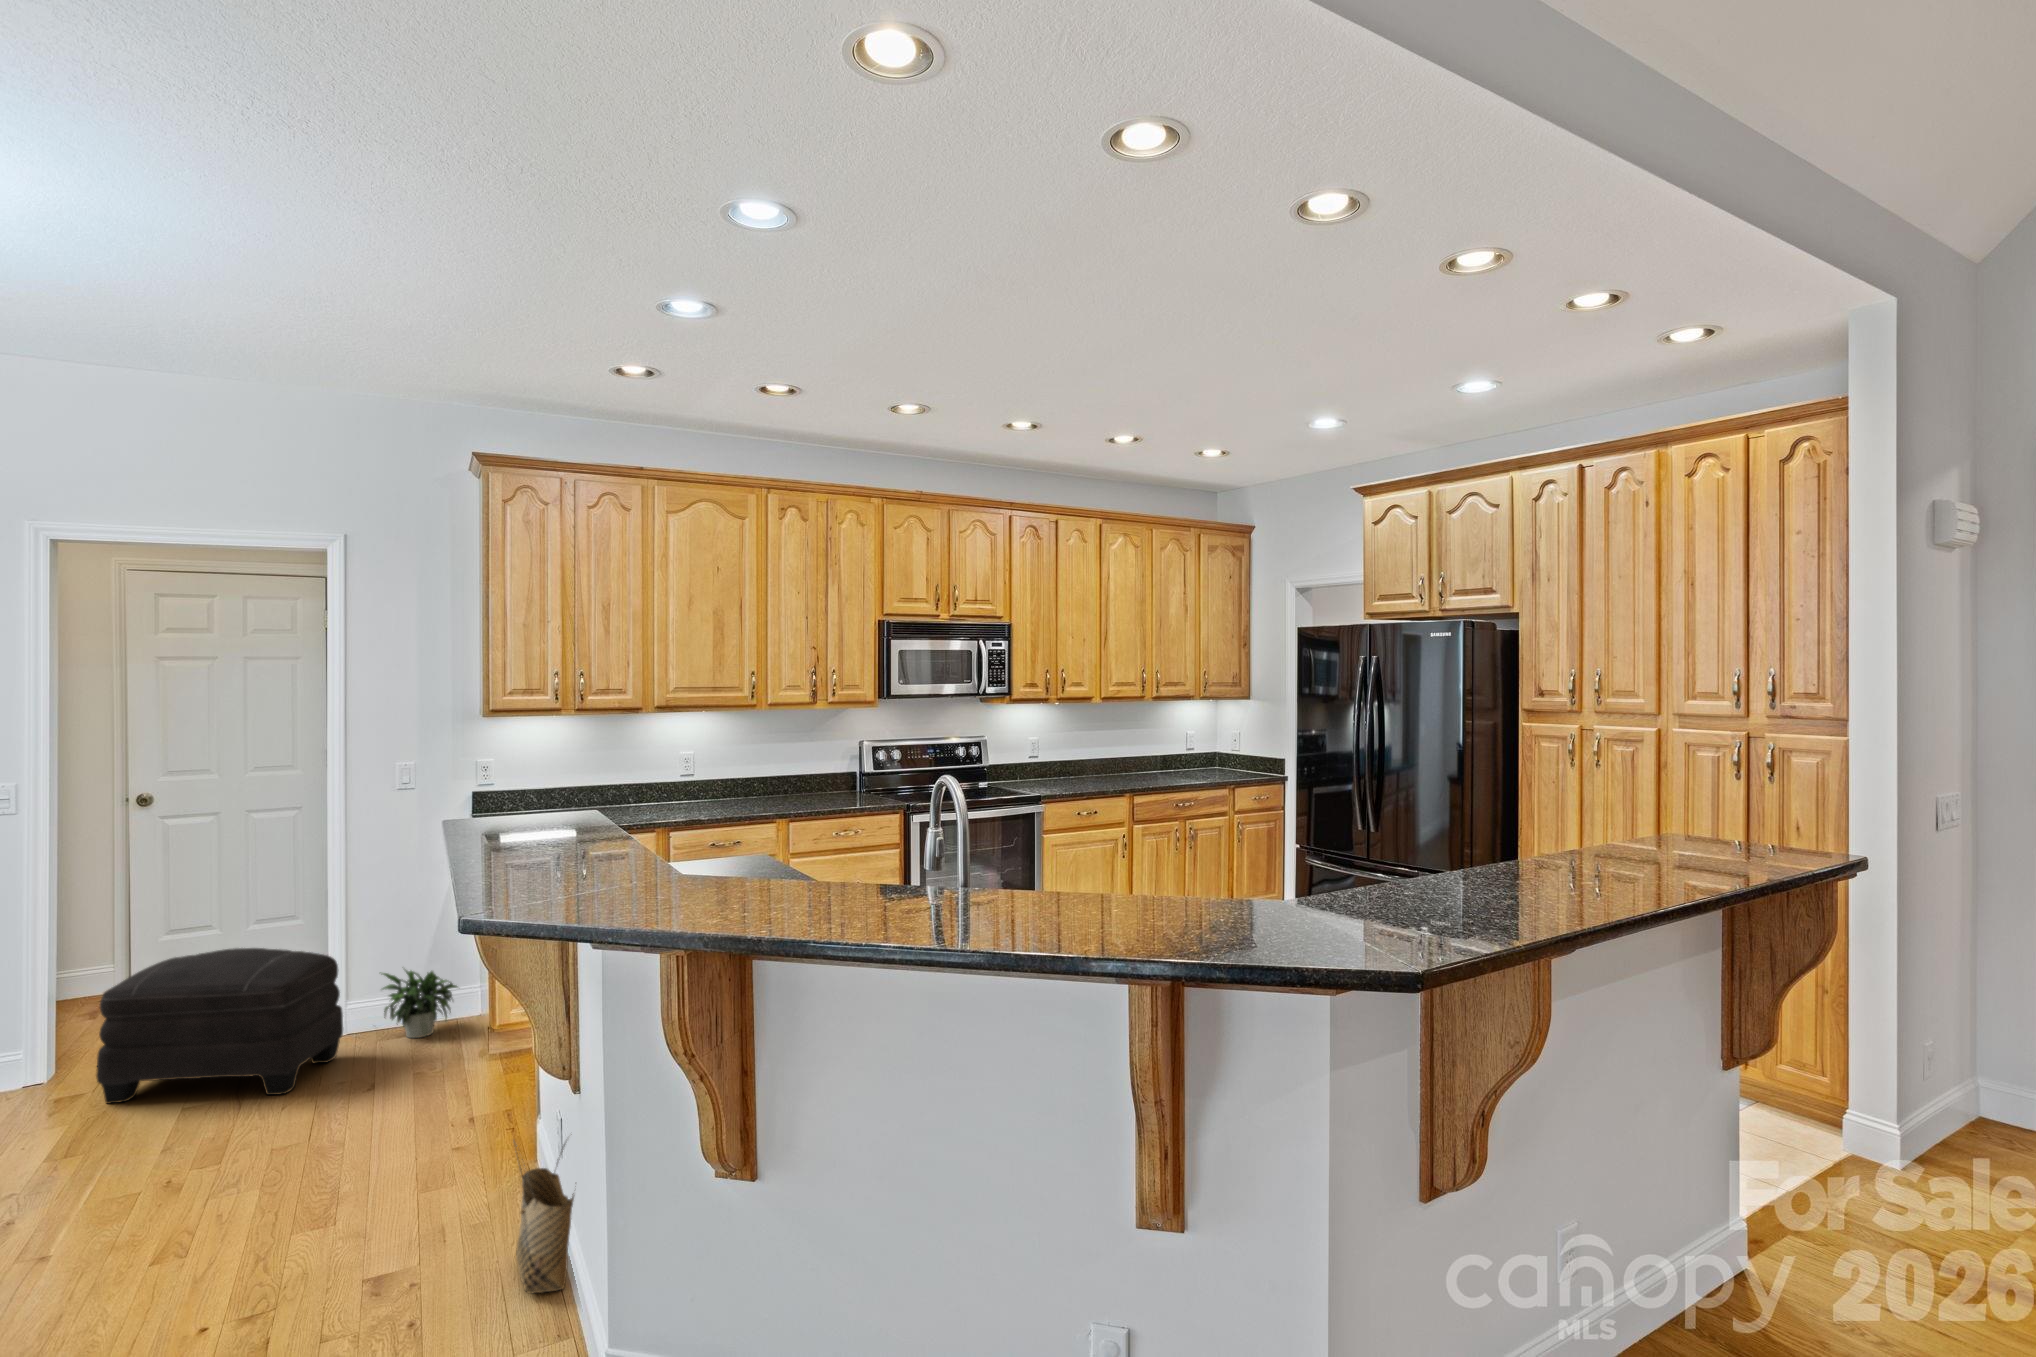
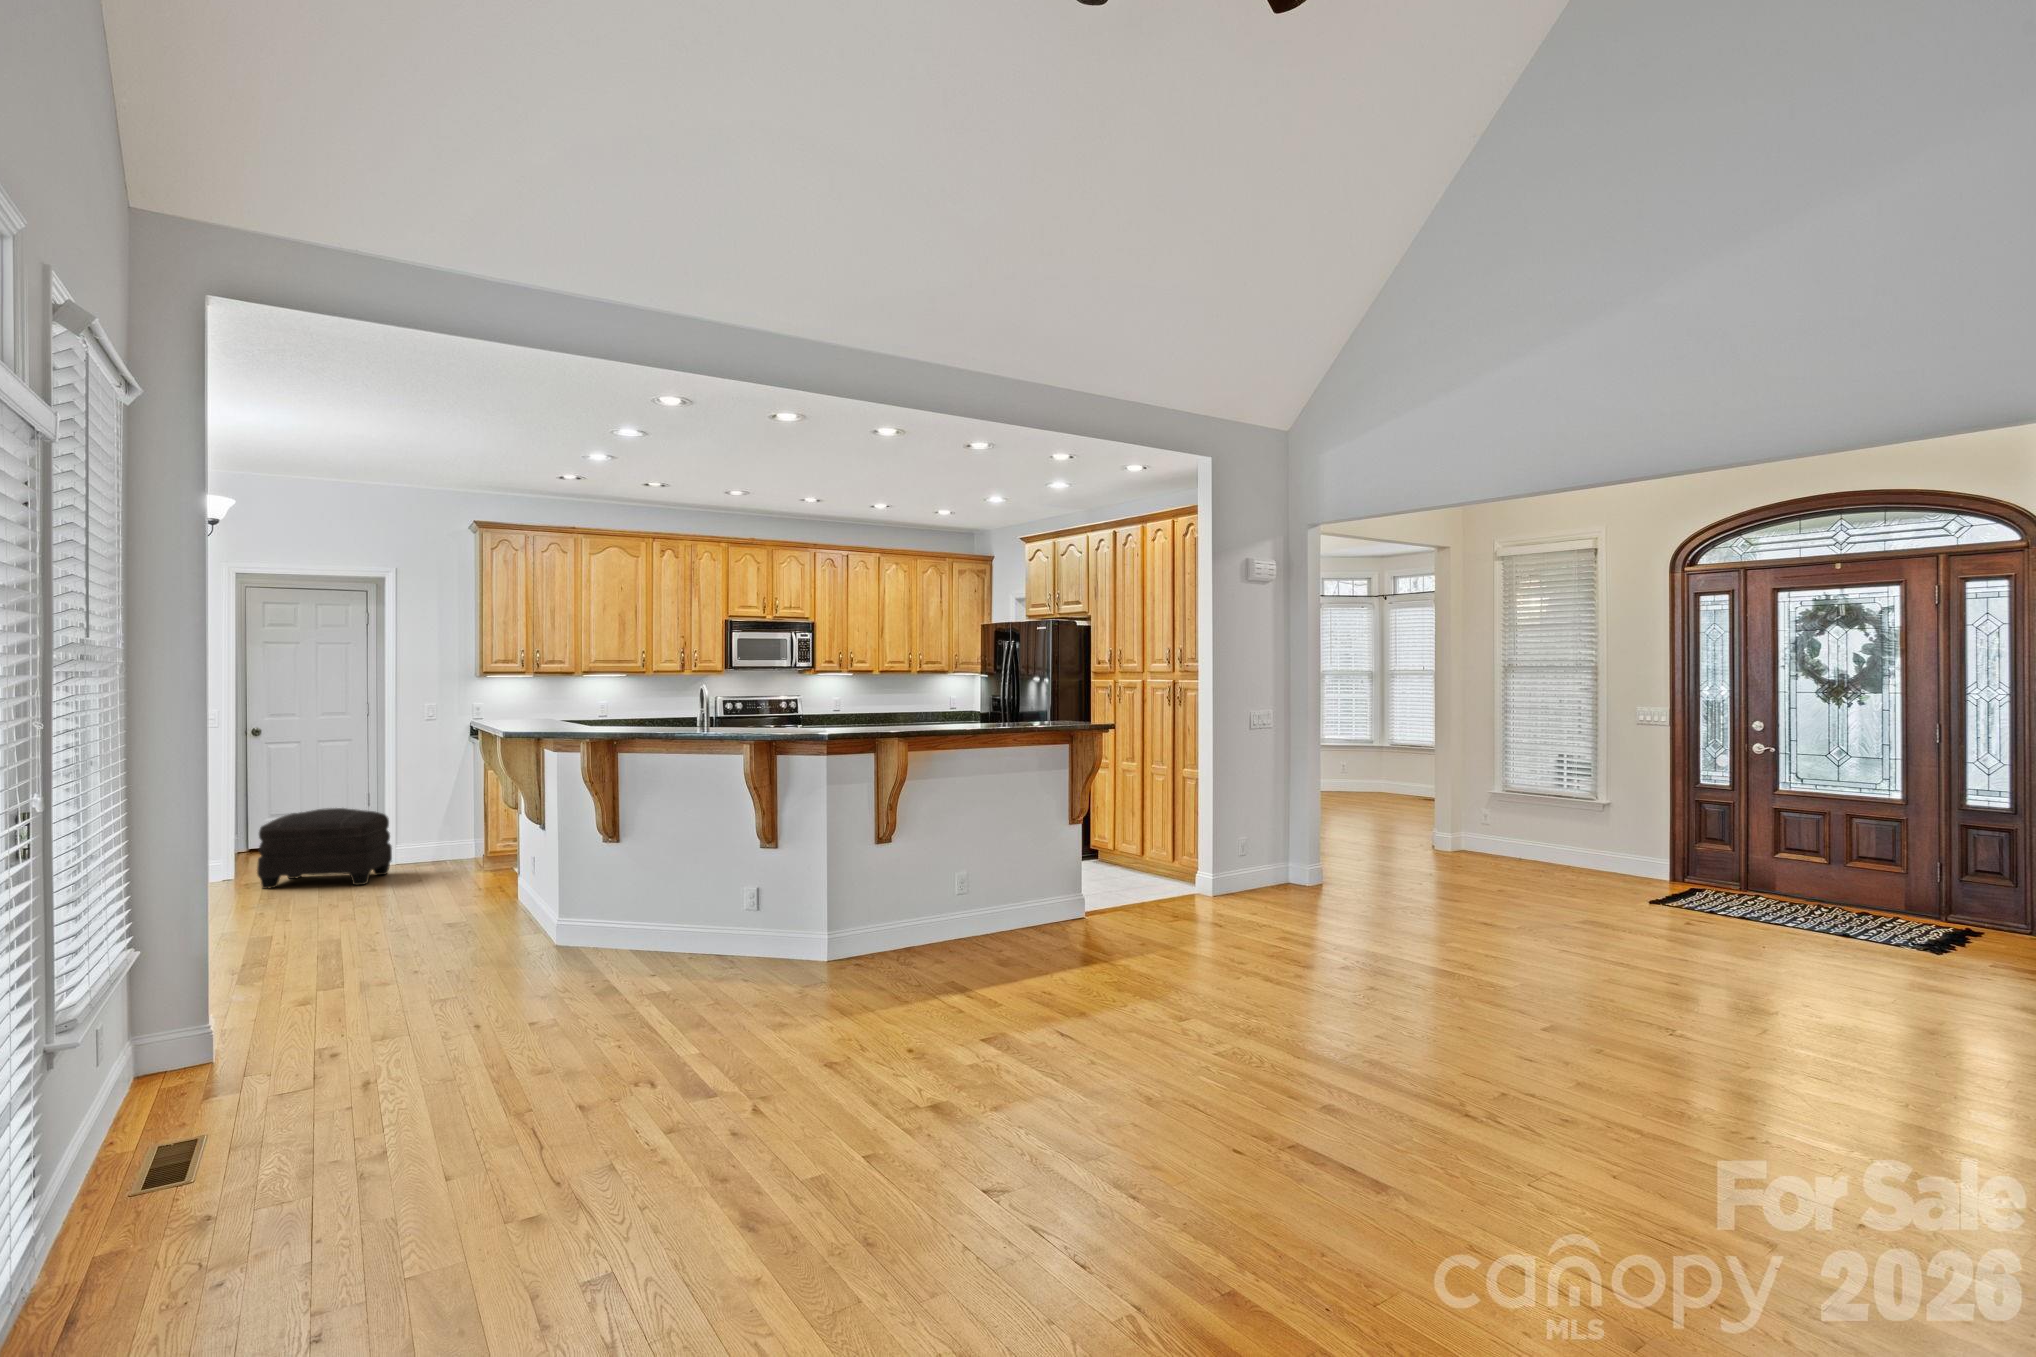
potted plant: present [382,970,457,1038] -> none [406,826,460,867]
woven basket: present [514,1141,574,1294] -> none [499,862,531,931]

